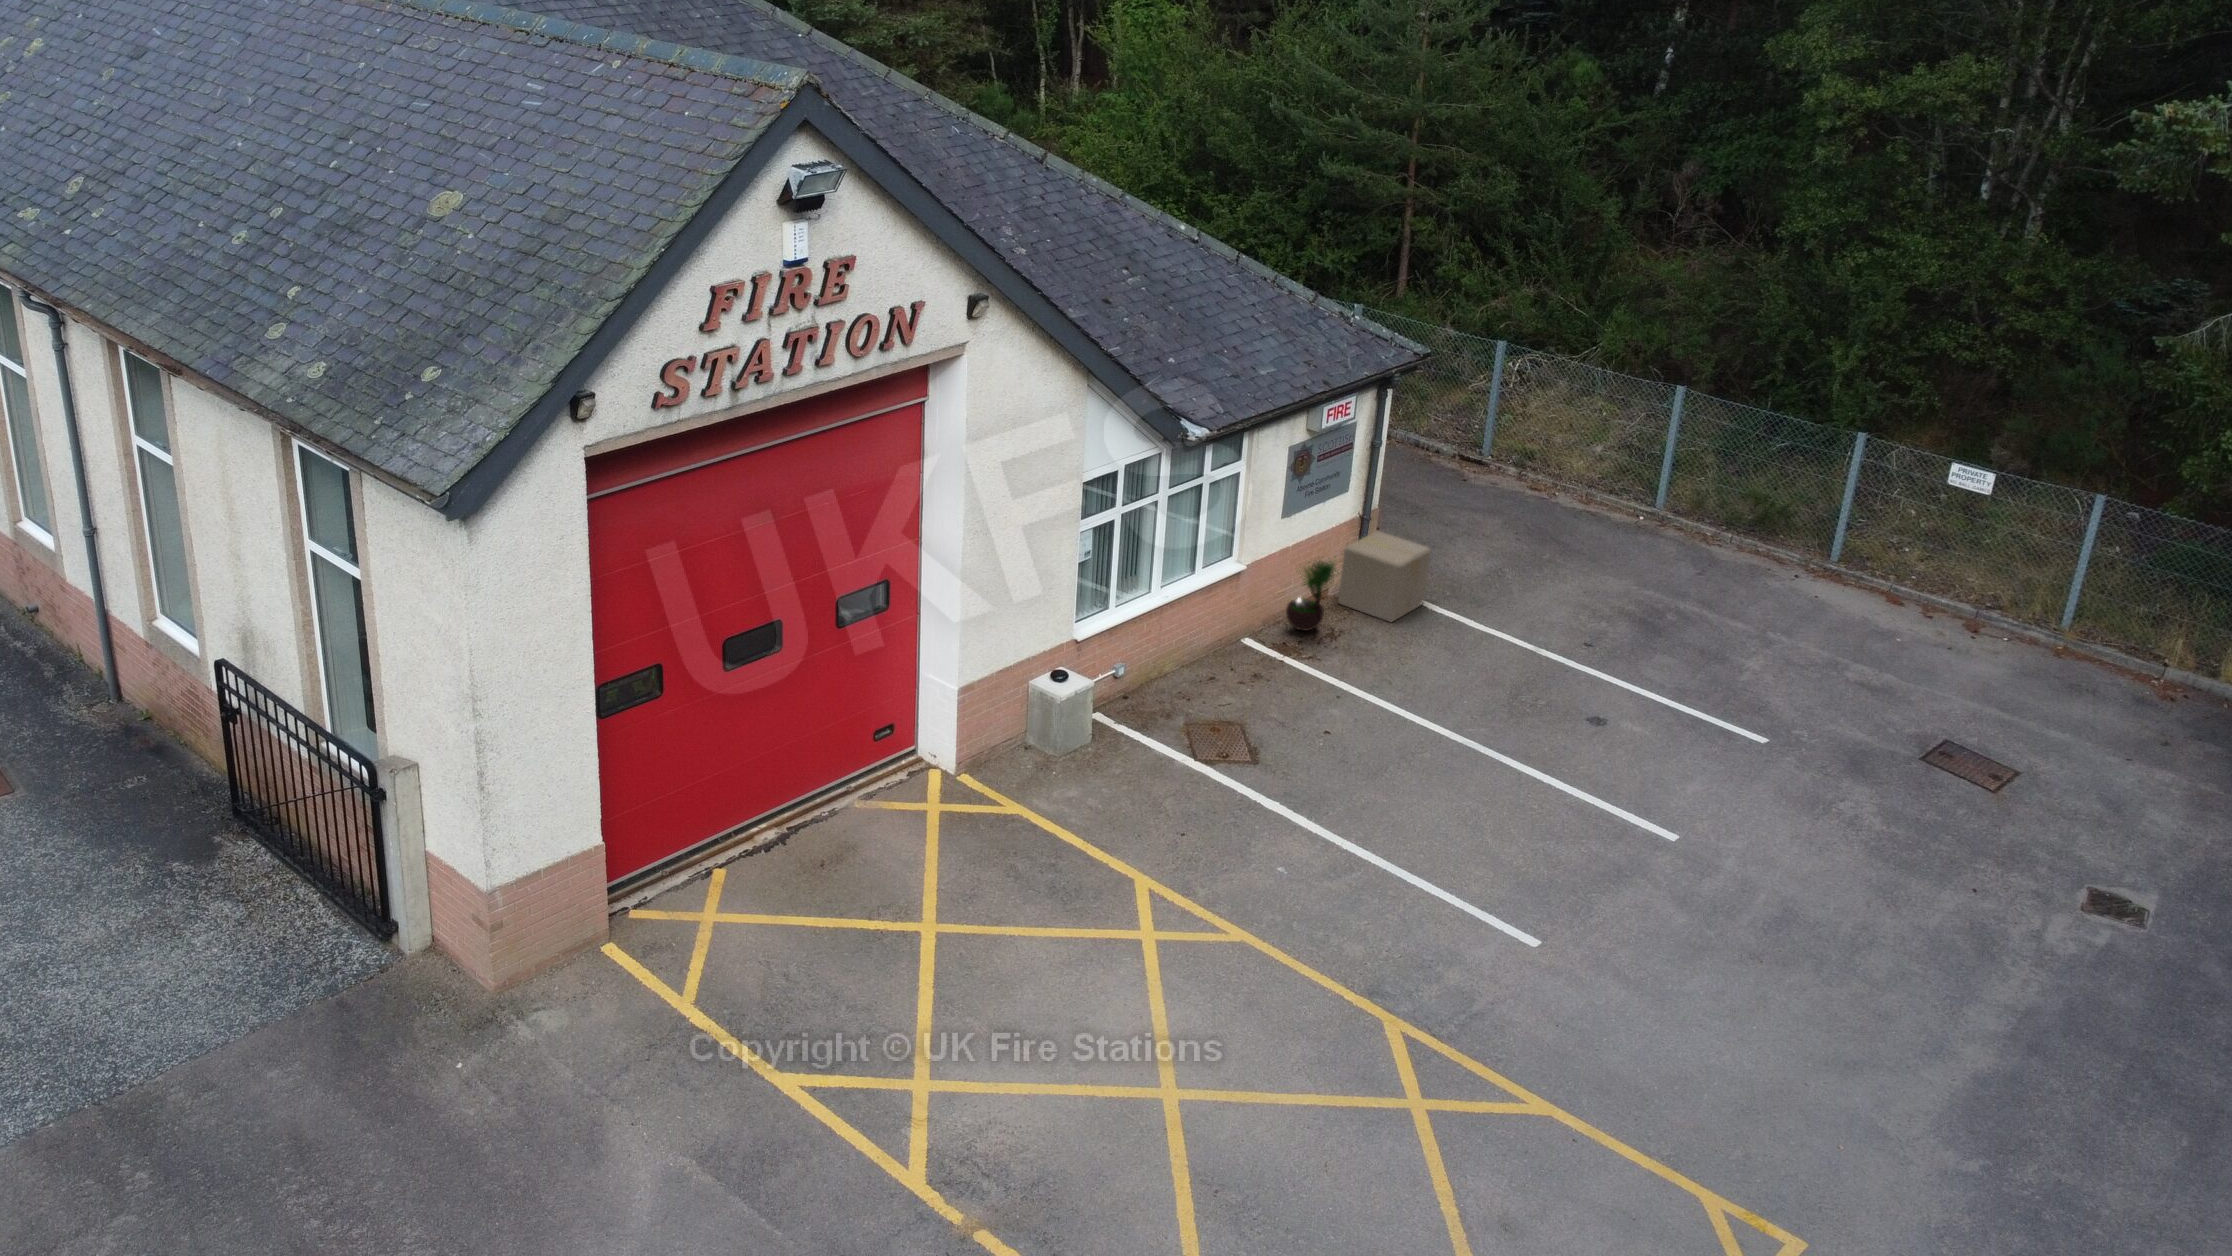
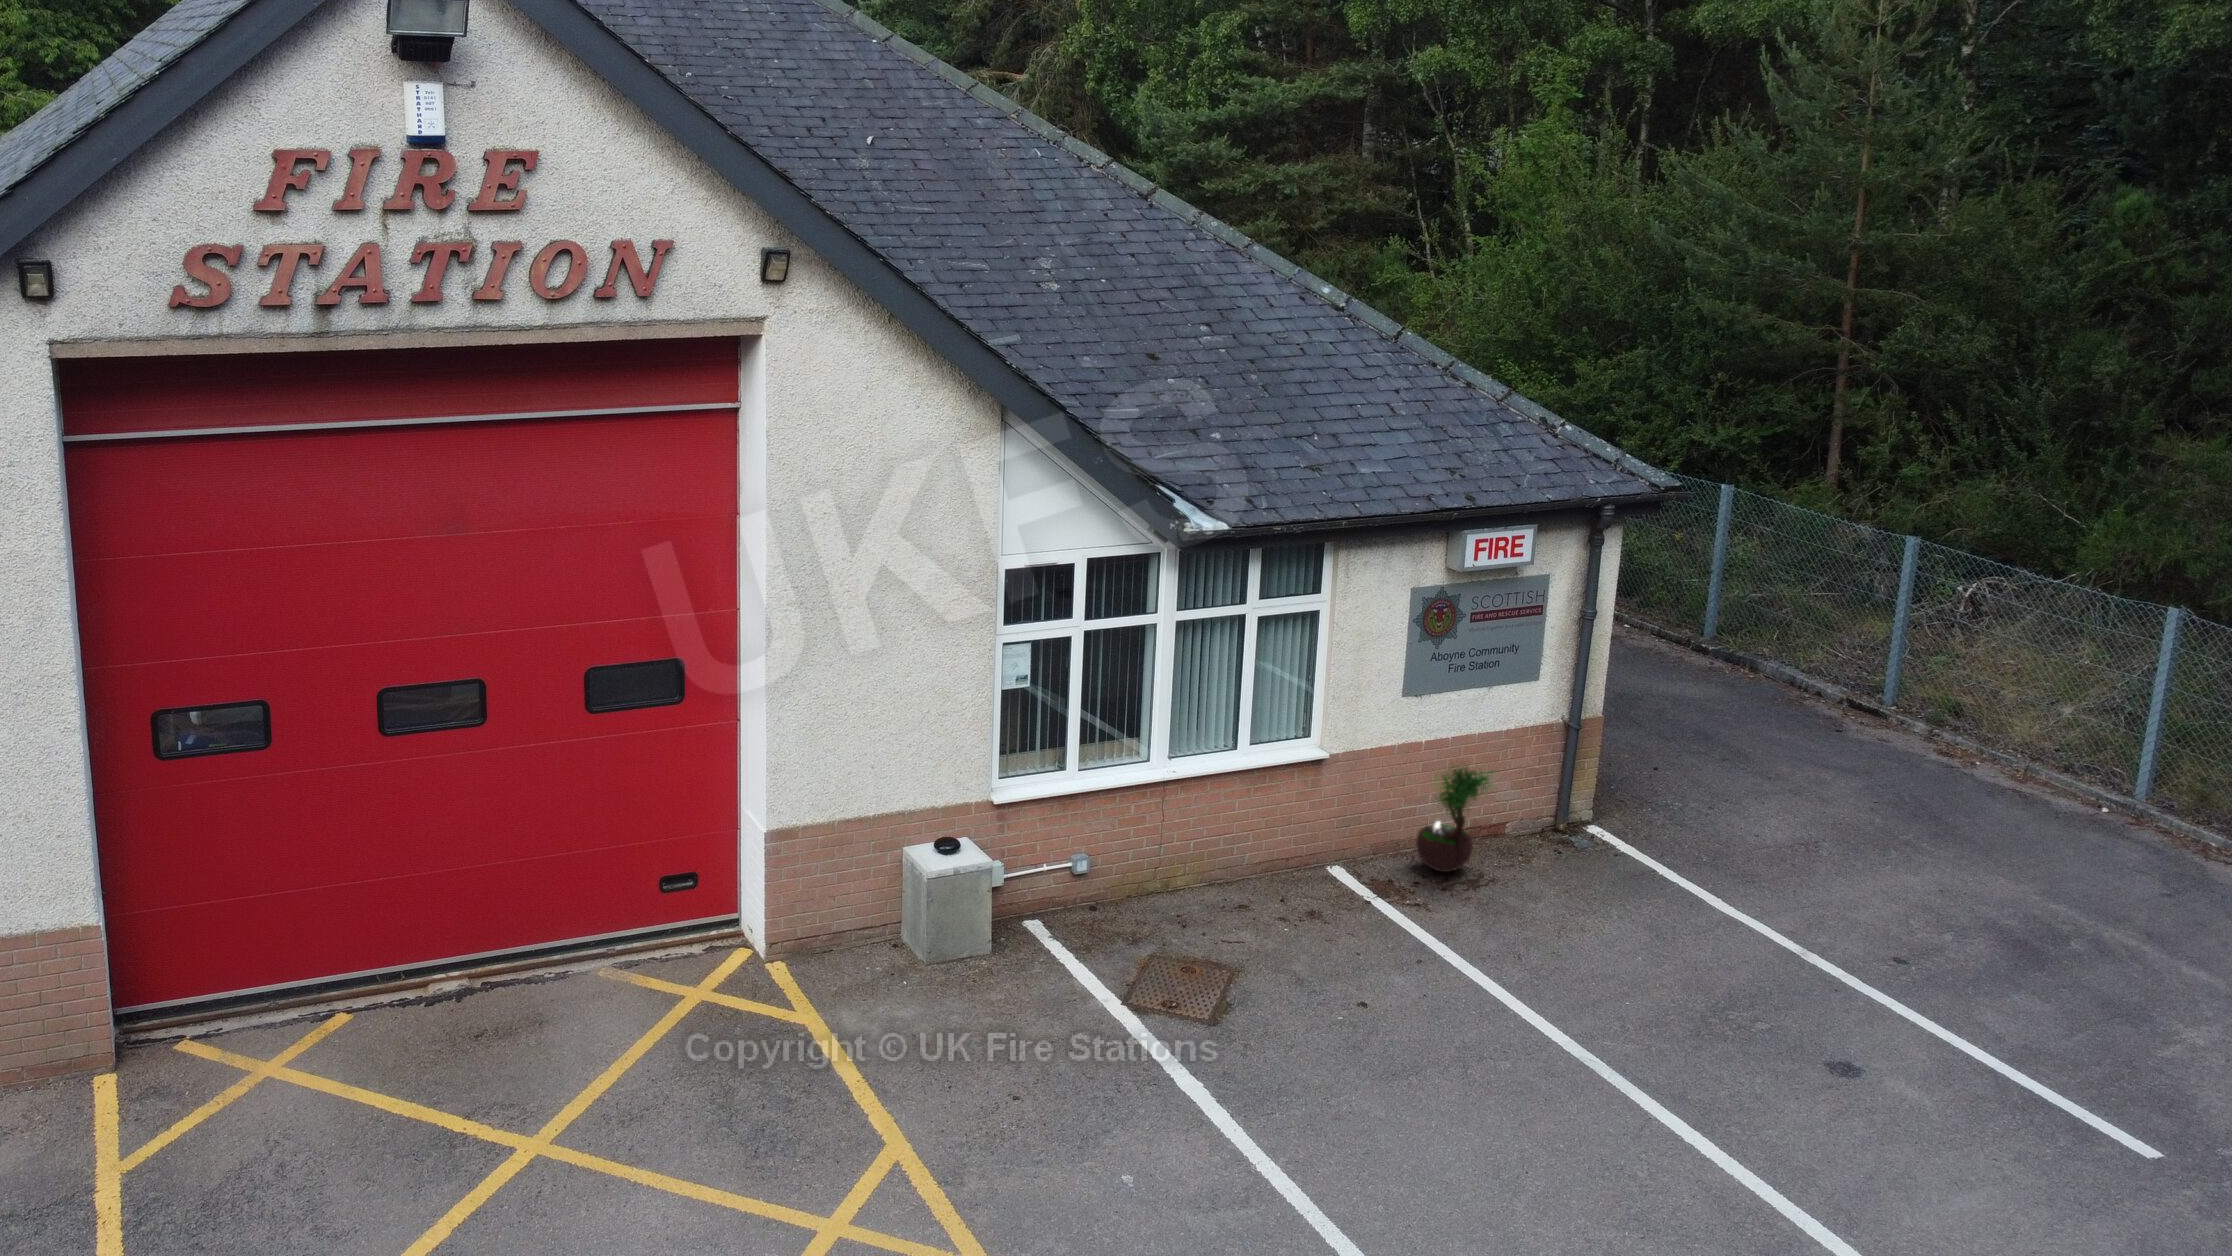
cardboard box: present [1338,531,1431,622] -> none [1522,750,1668,882]

